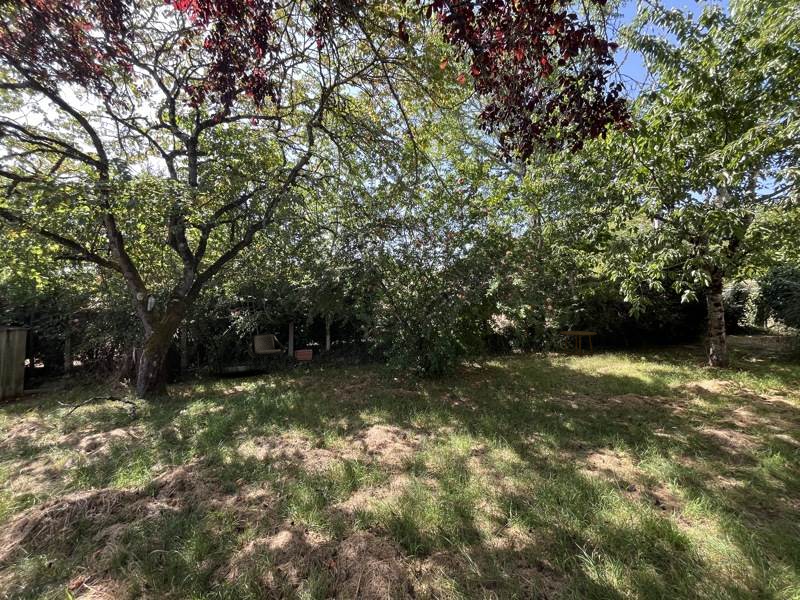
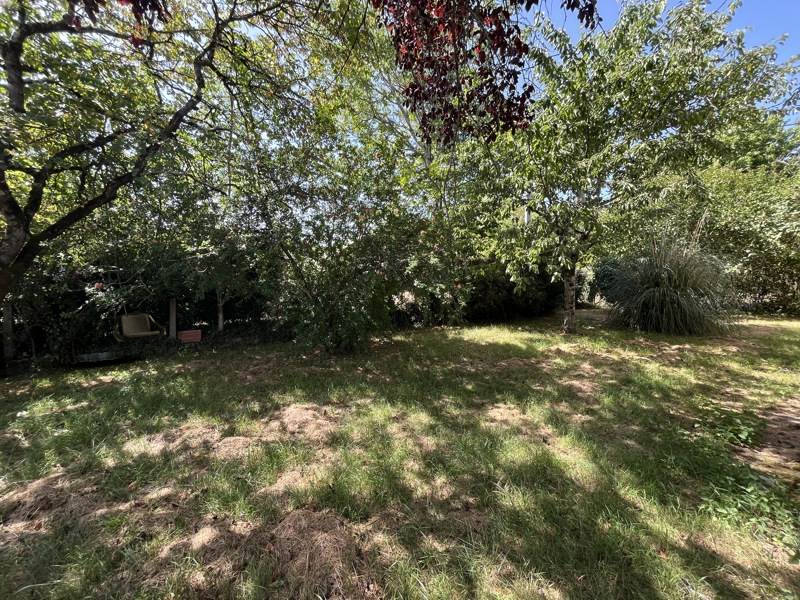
round table: present [560,331,597,357] -> none [453,307,483,329]

